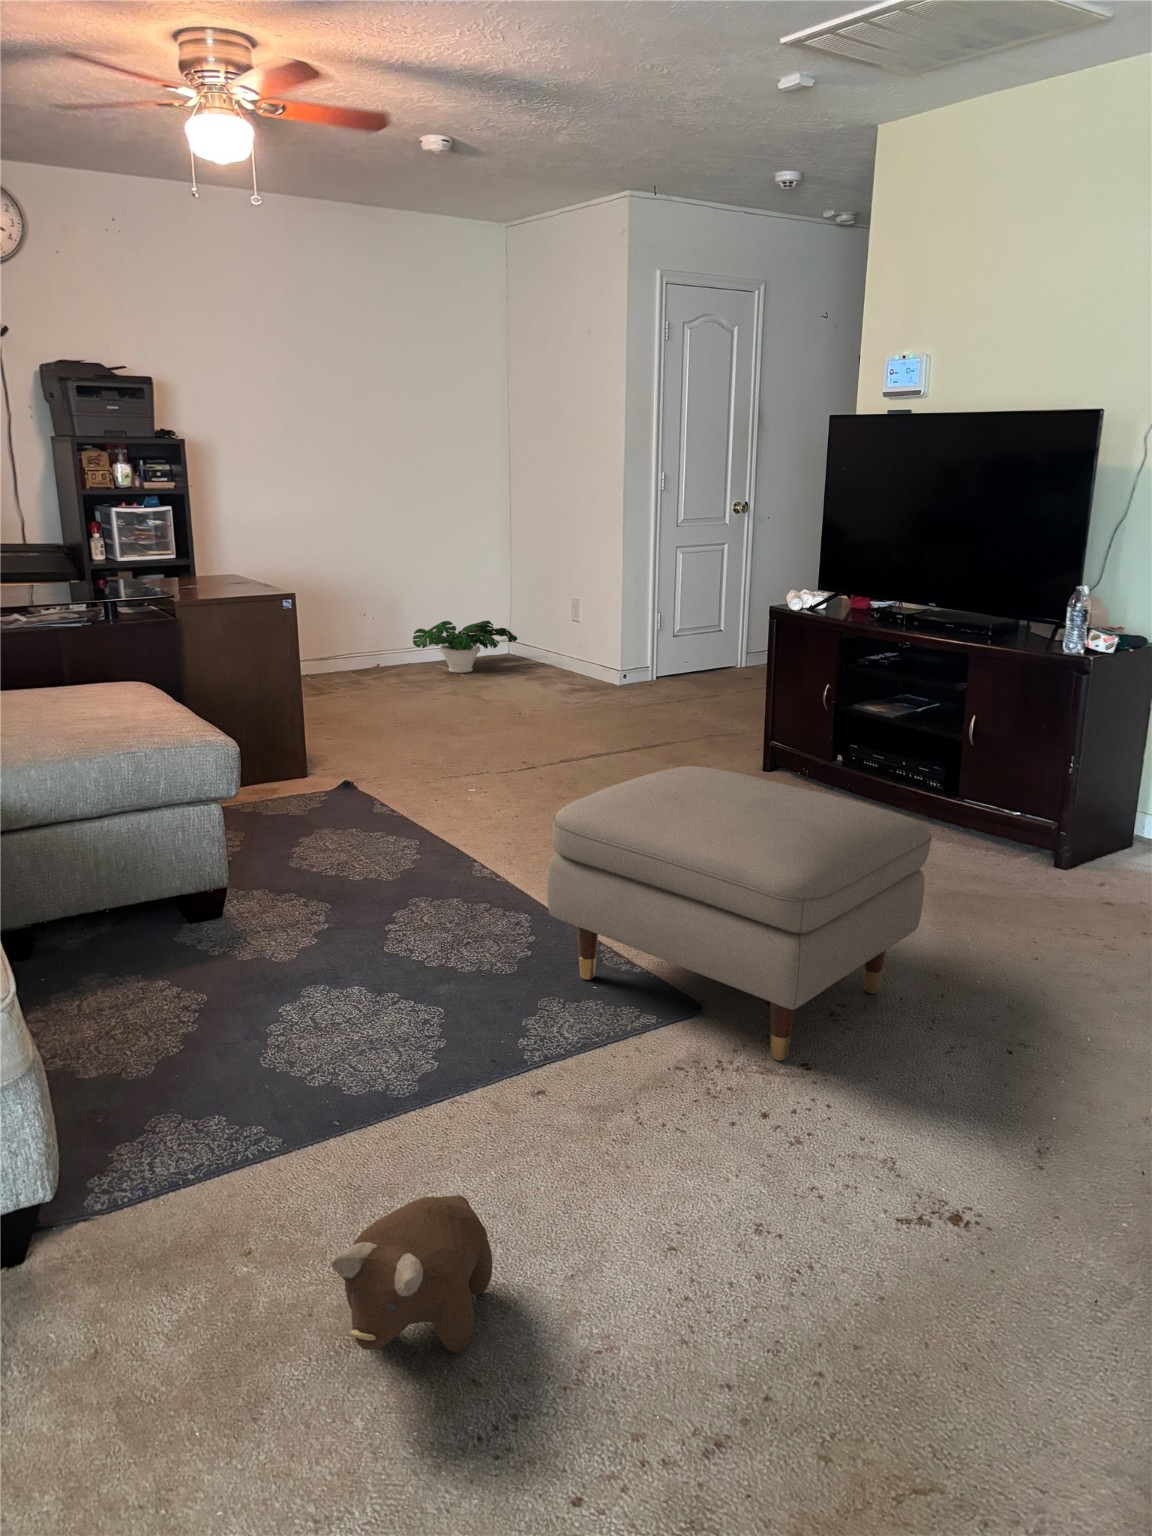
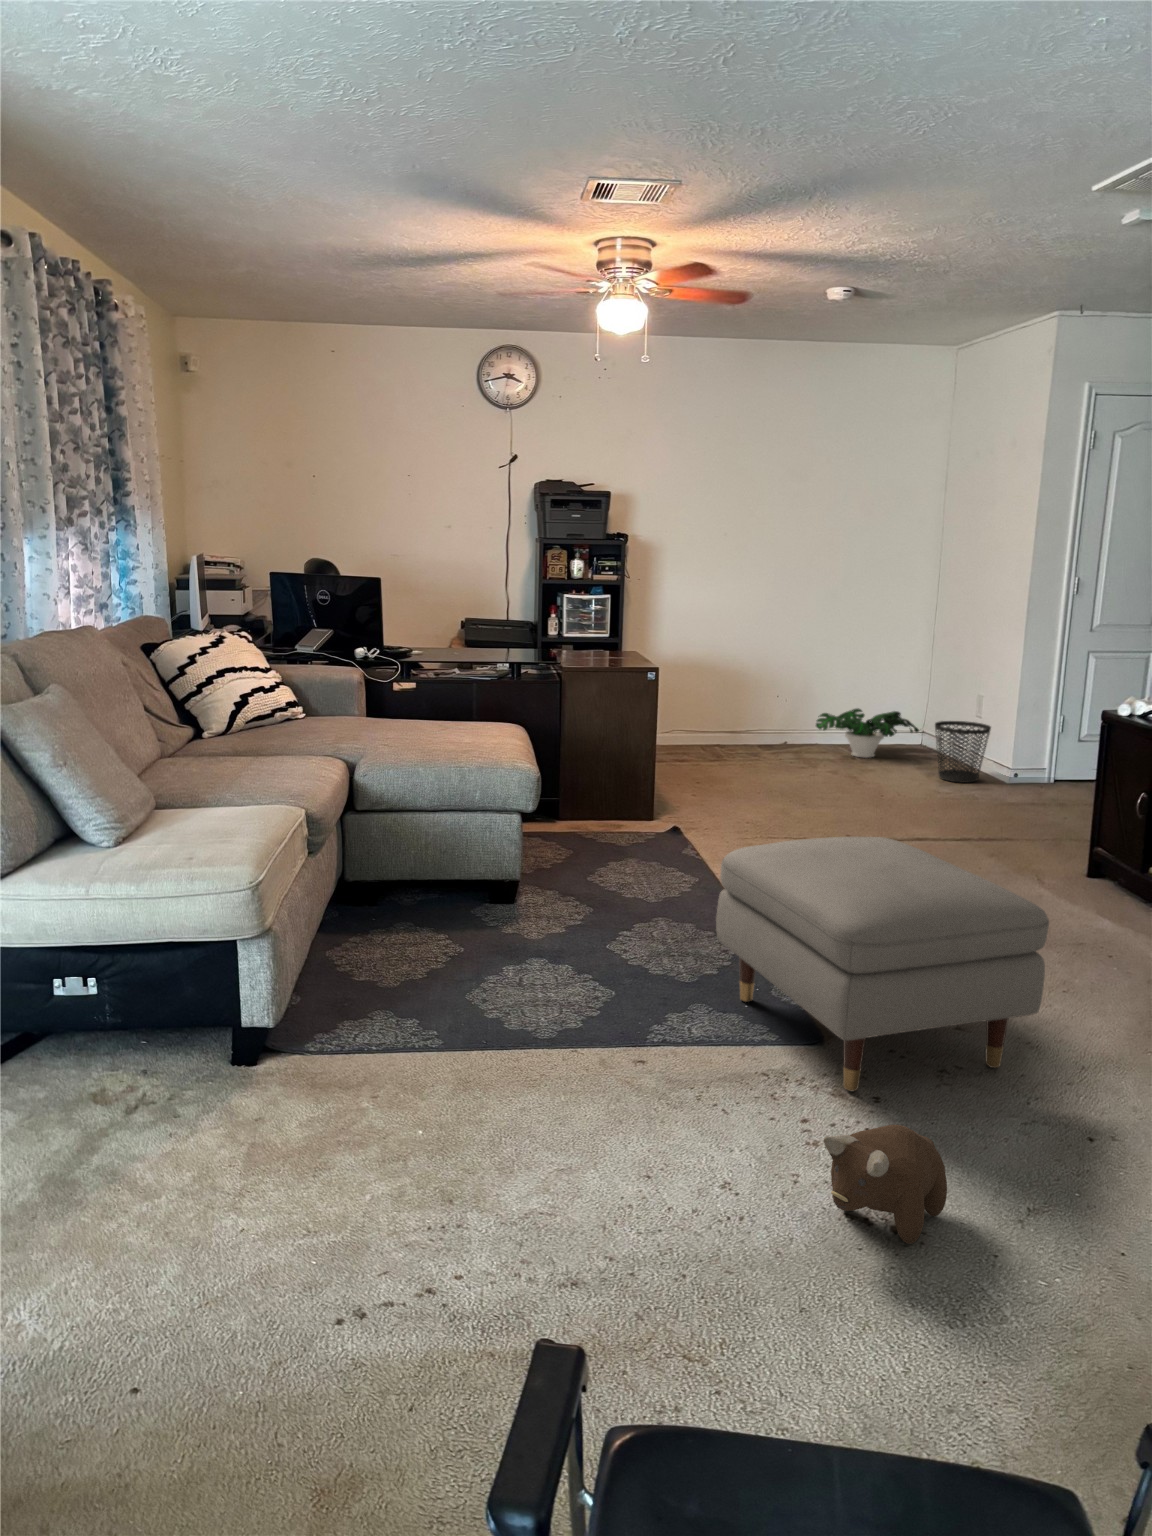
wastebasket: none [543,626,598,689] -> present [935,721,991,783]
plush toy: present [331,1195,492,1352] -> present [824,1125,947,1244]

